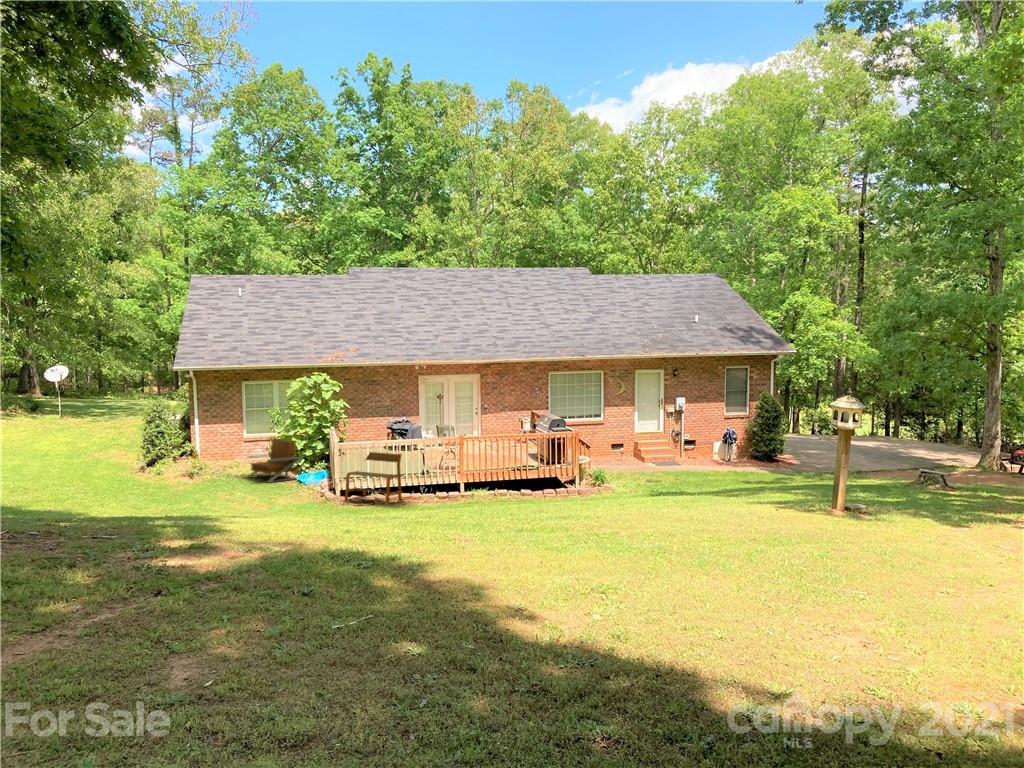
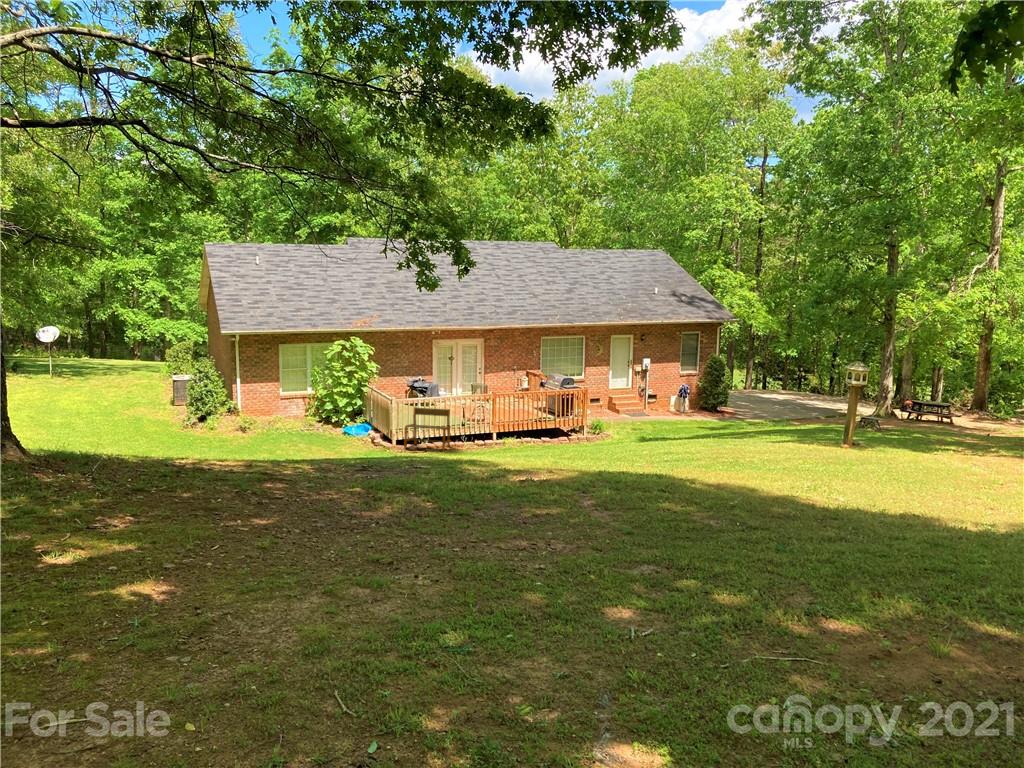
lounge chair: present [248,439,300,483] -> none [298,397,347,436]

